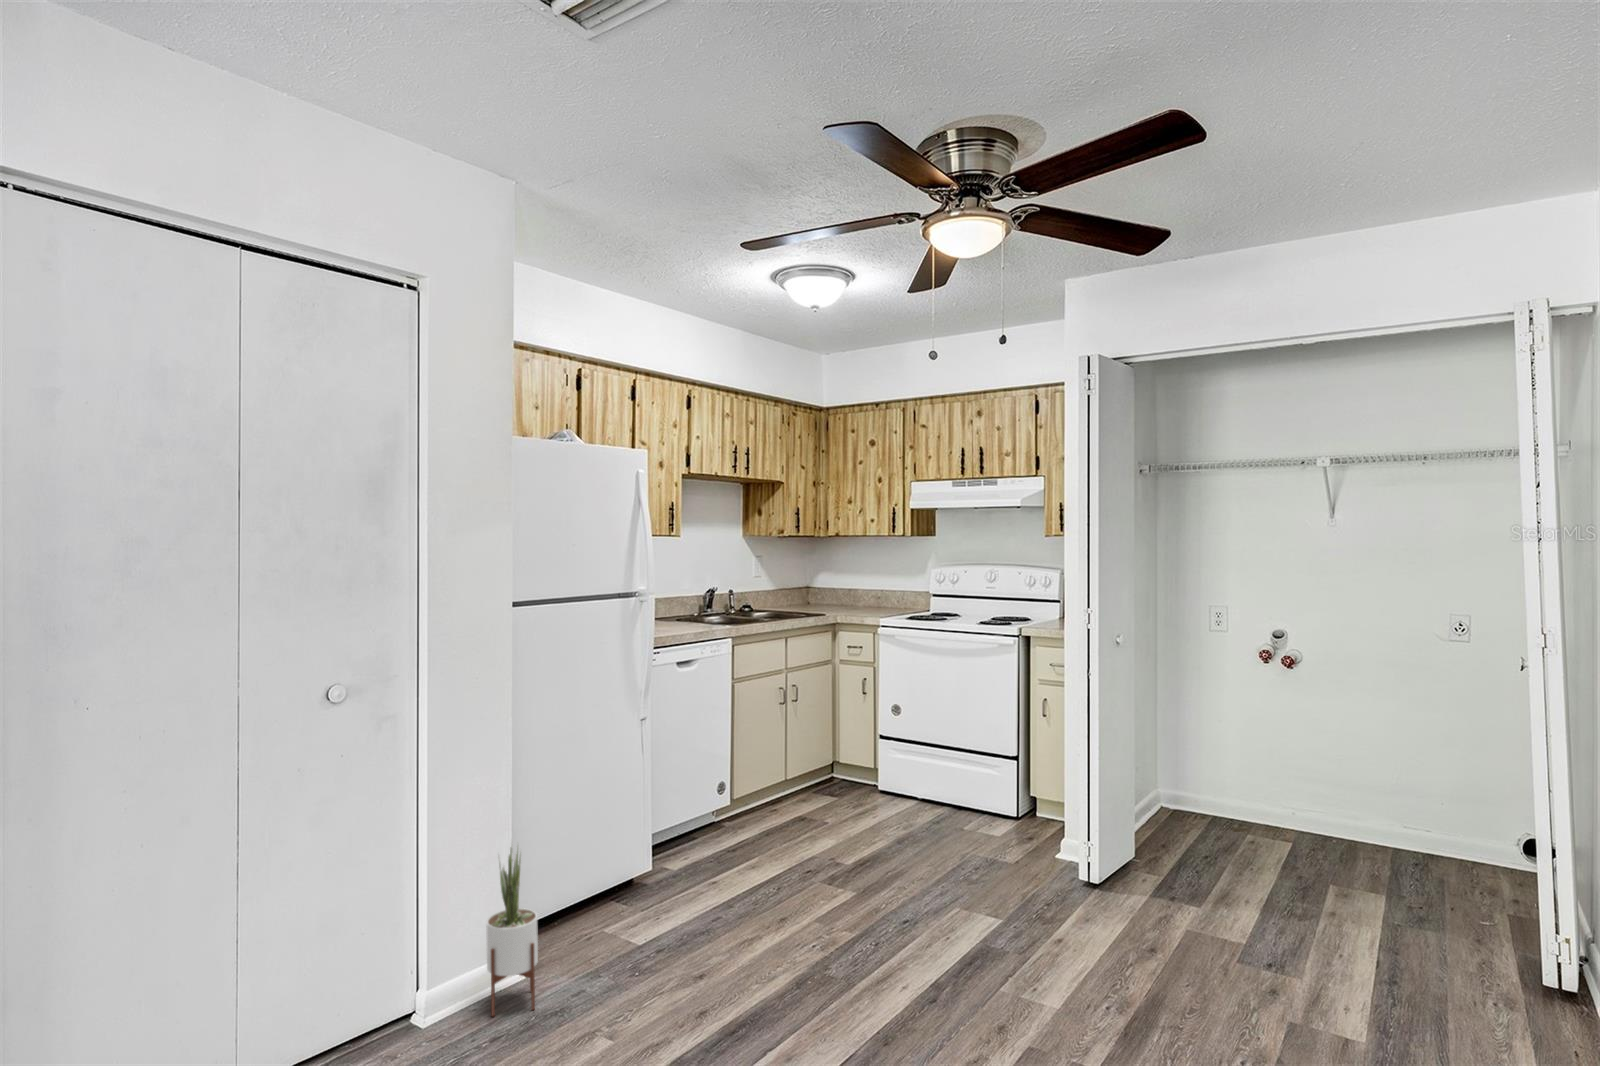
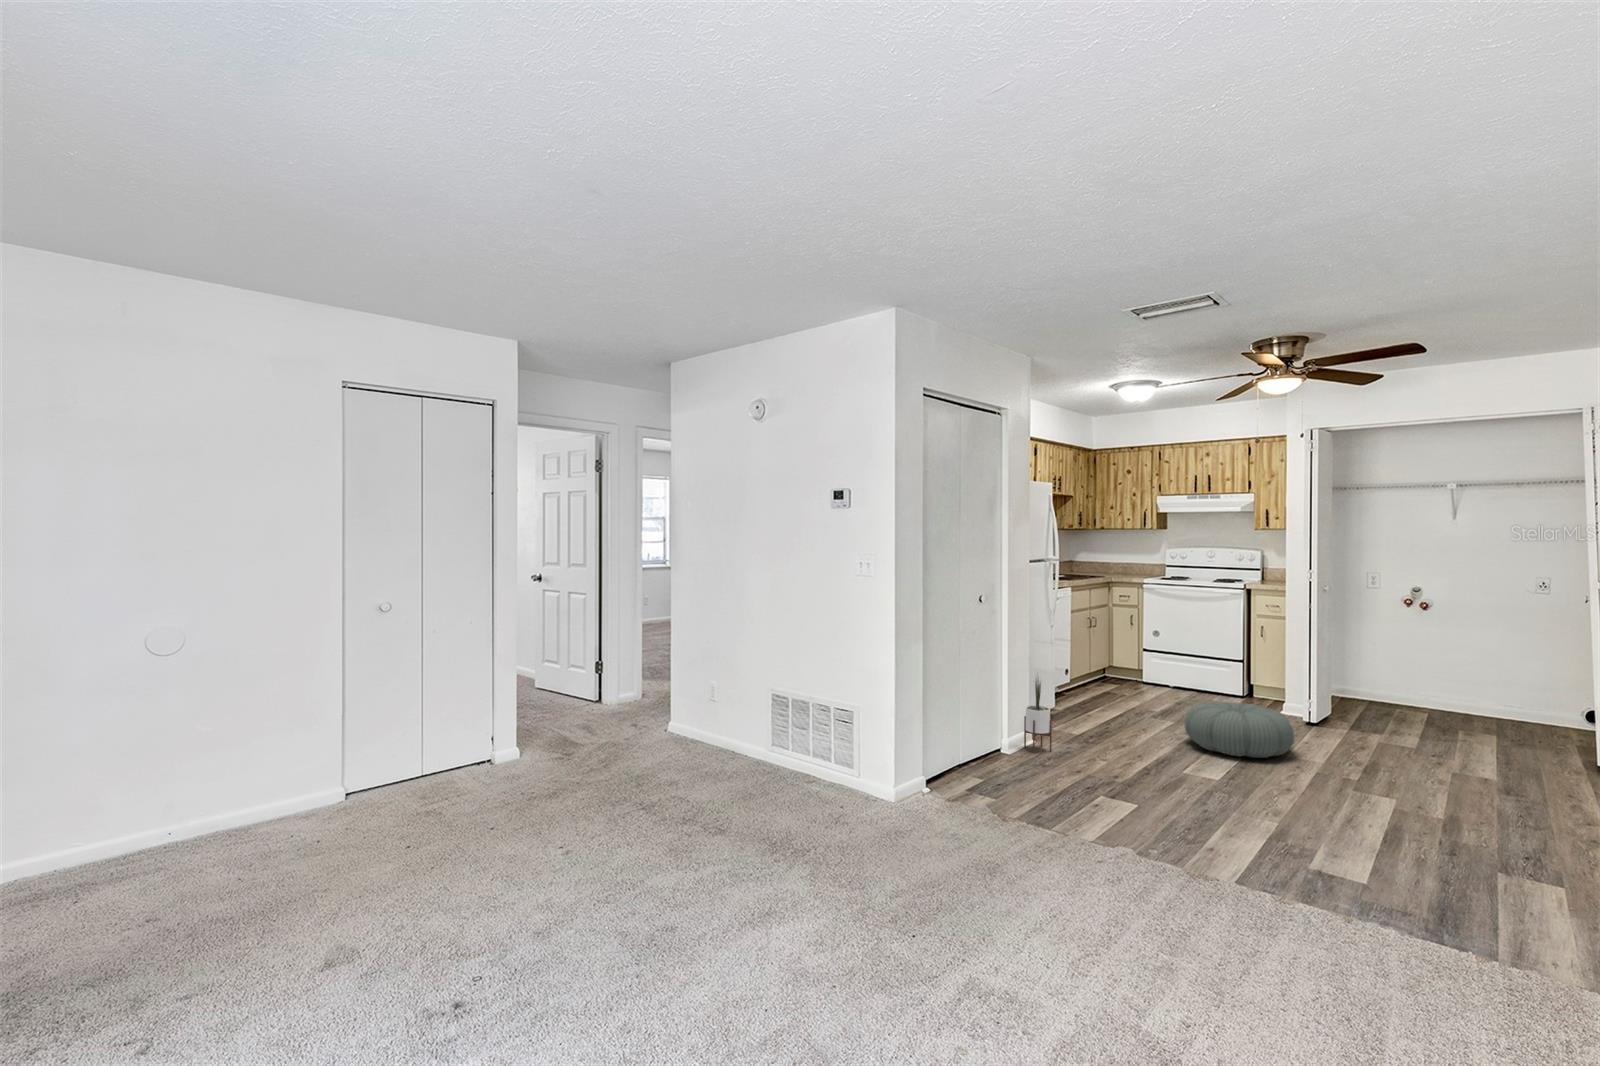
pouf: none [829,869,1015,1004] -> present [1185,702,1294,758]

